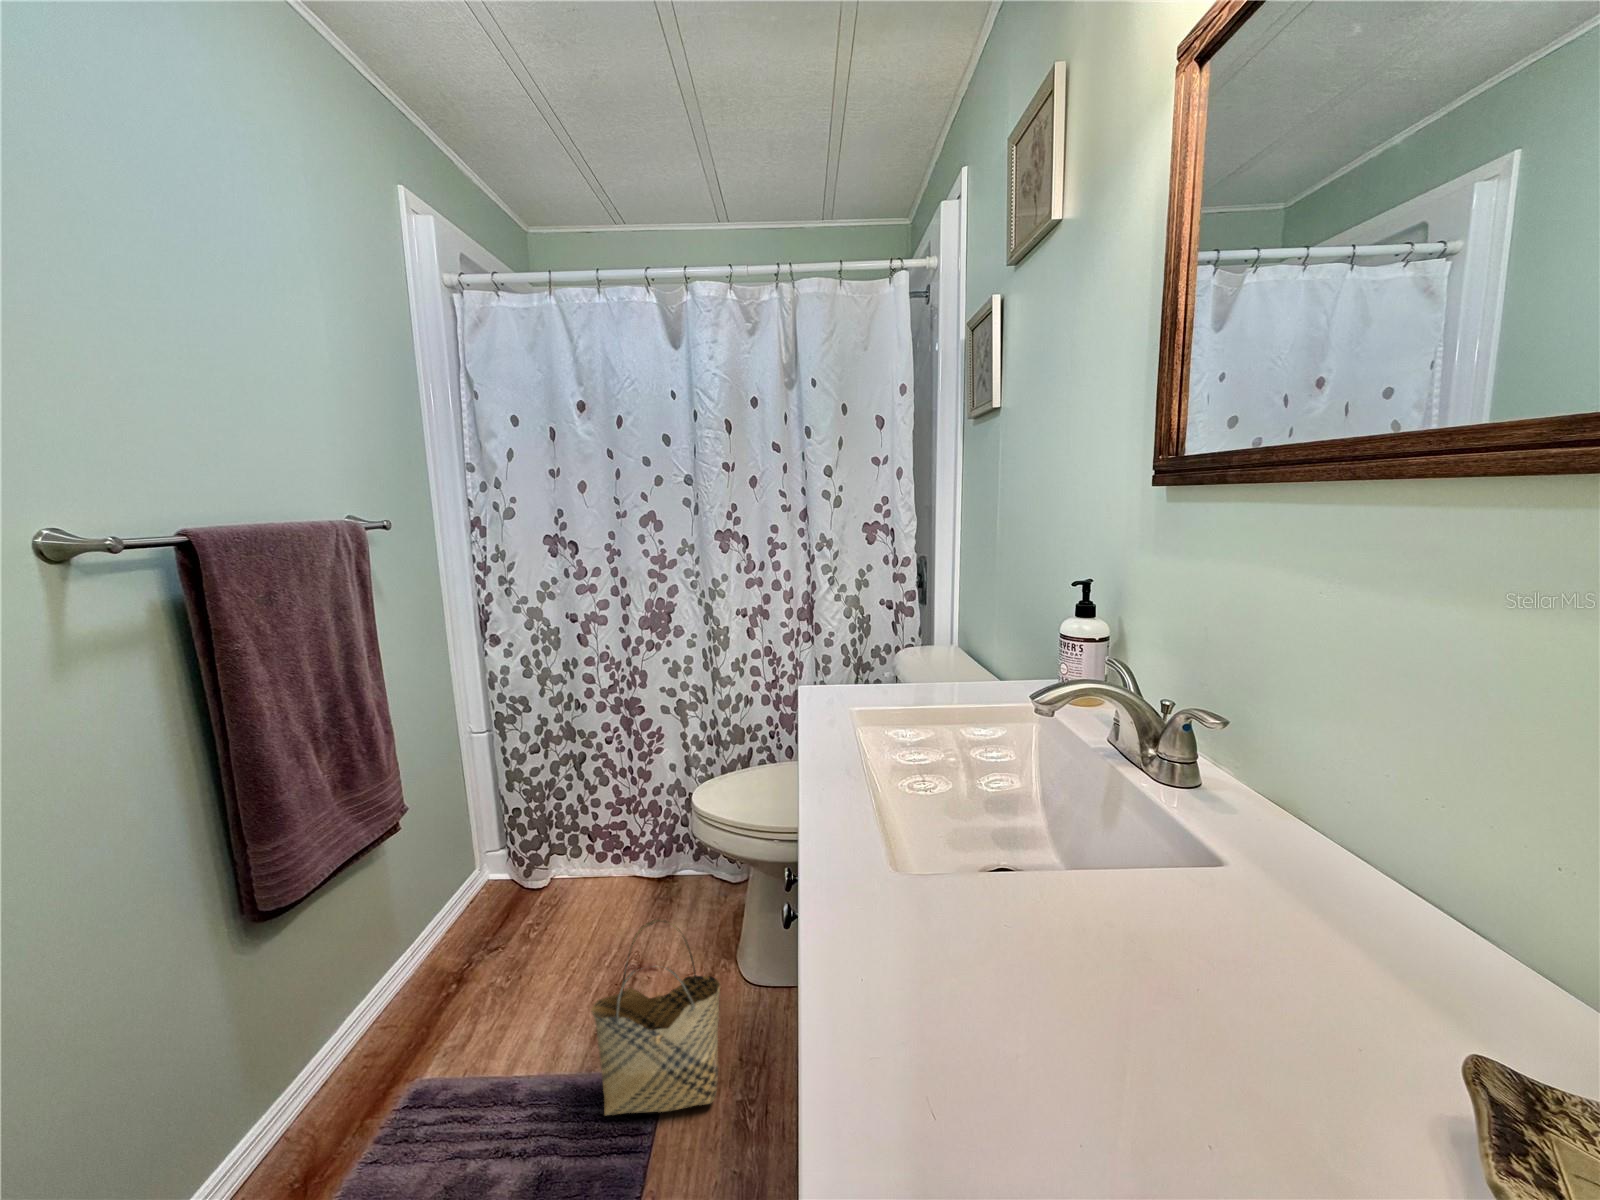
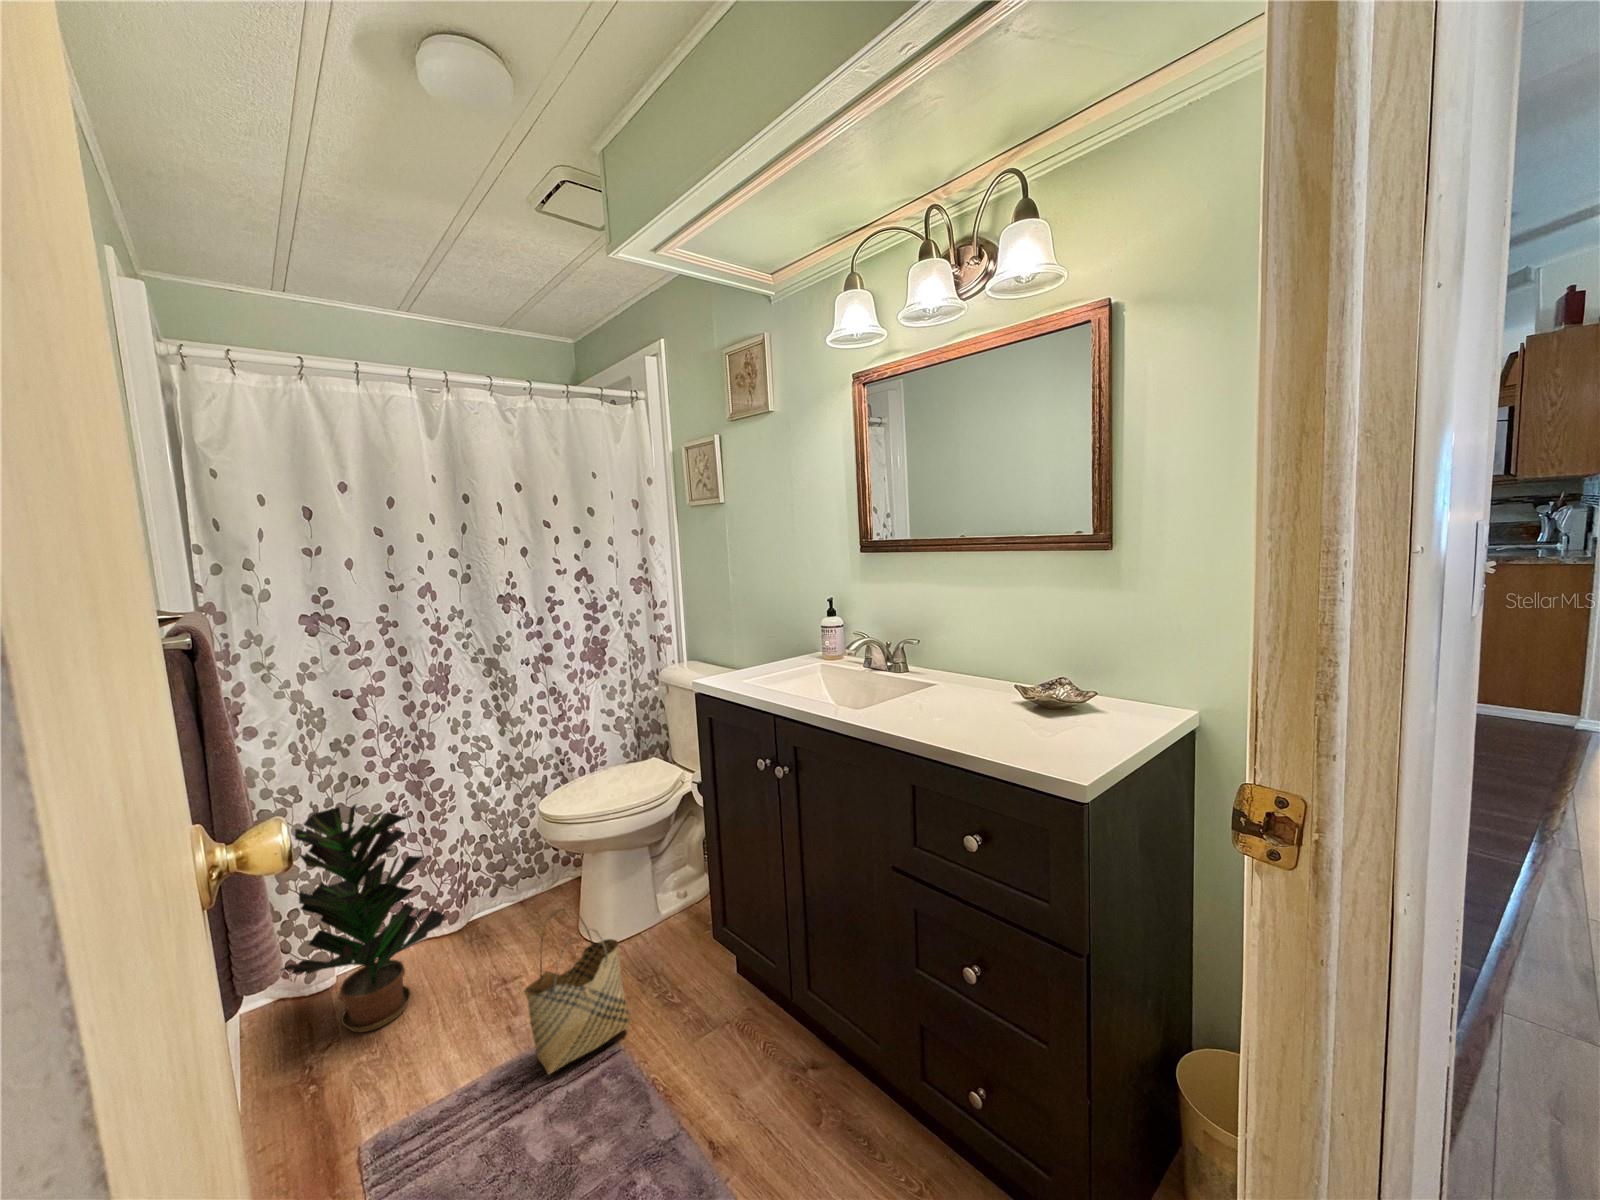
potted plant: none [465,727,611,953] -> present [281,804,445,1032]

